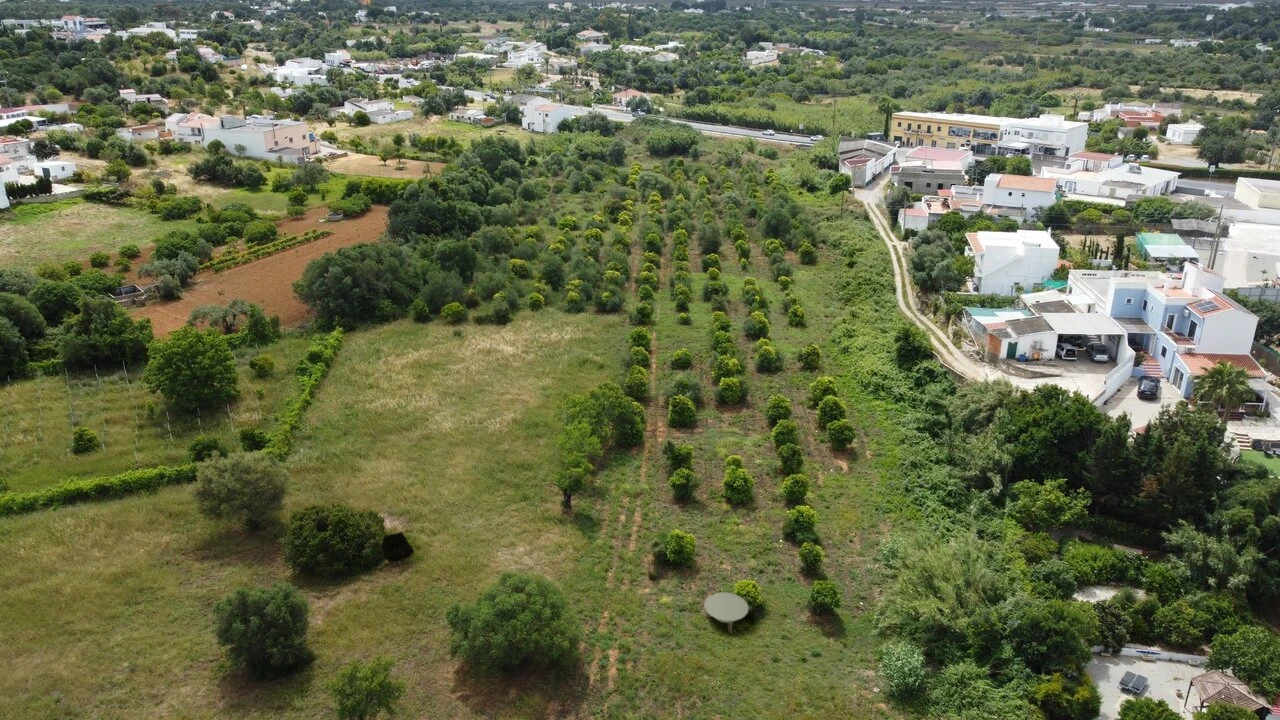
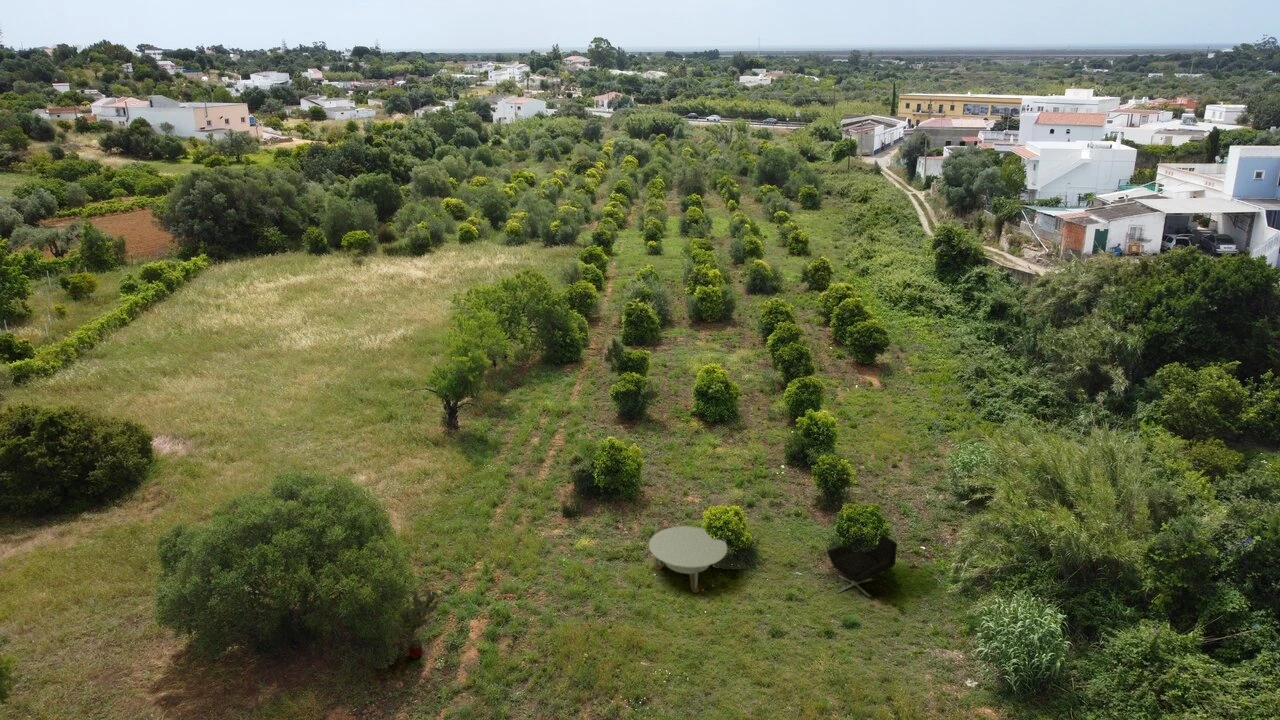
lounge chair: present [381,532,414,571] -> present [827,535,897,597]
potted tree: none [572,636,597,673] -> present [388,588,438,658]

